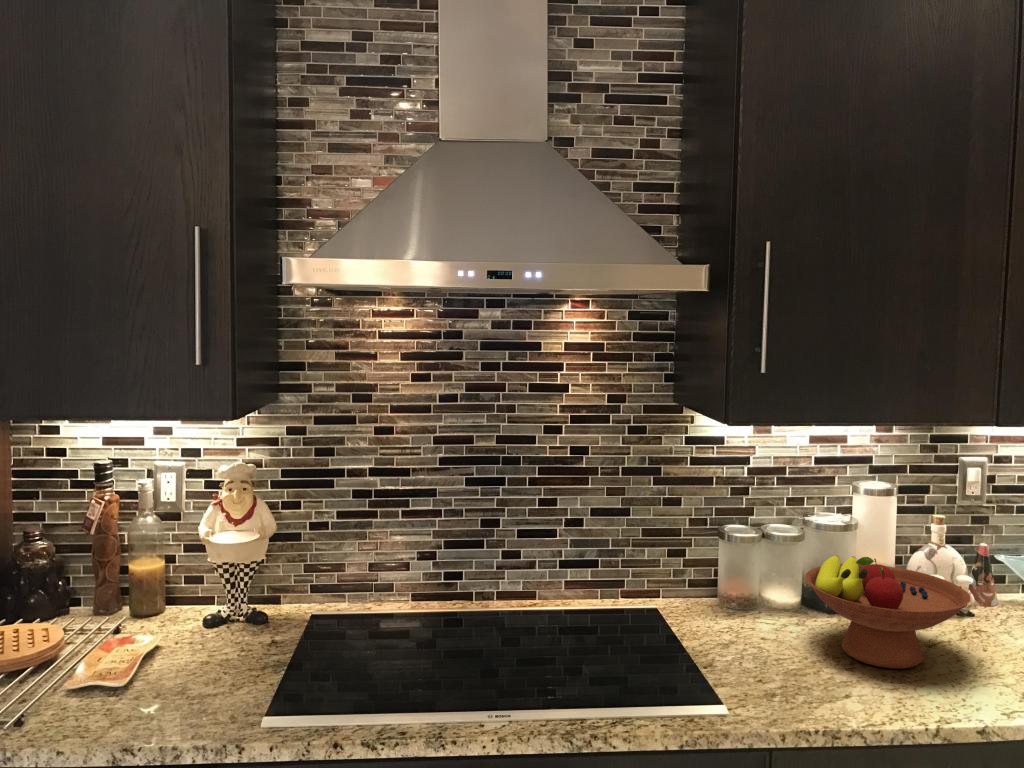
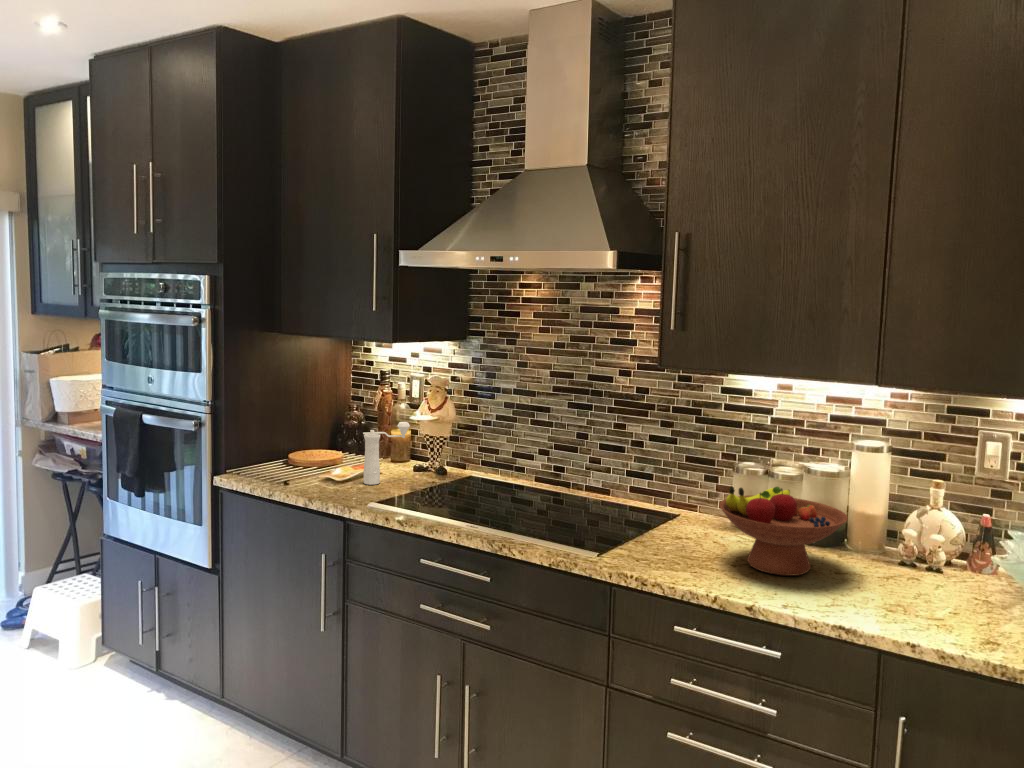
pepper mill: none [157,550,233,680] -> present [363,422,410,485]

